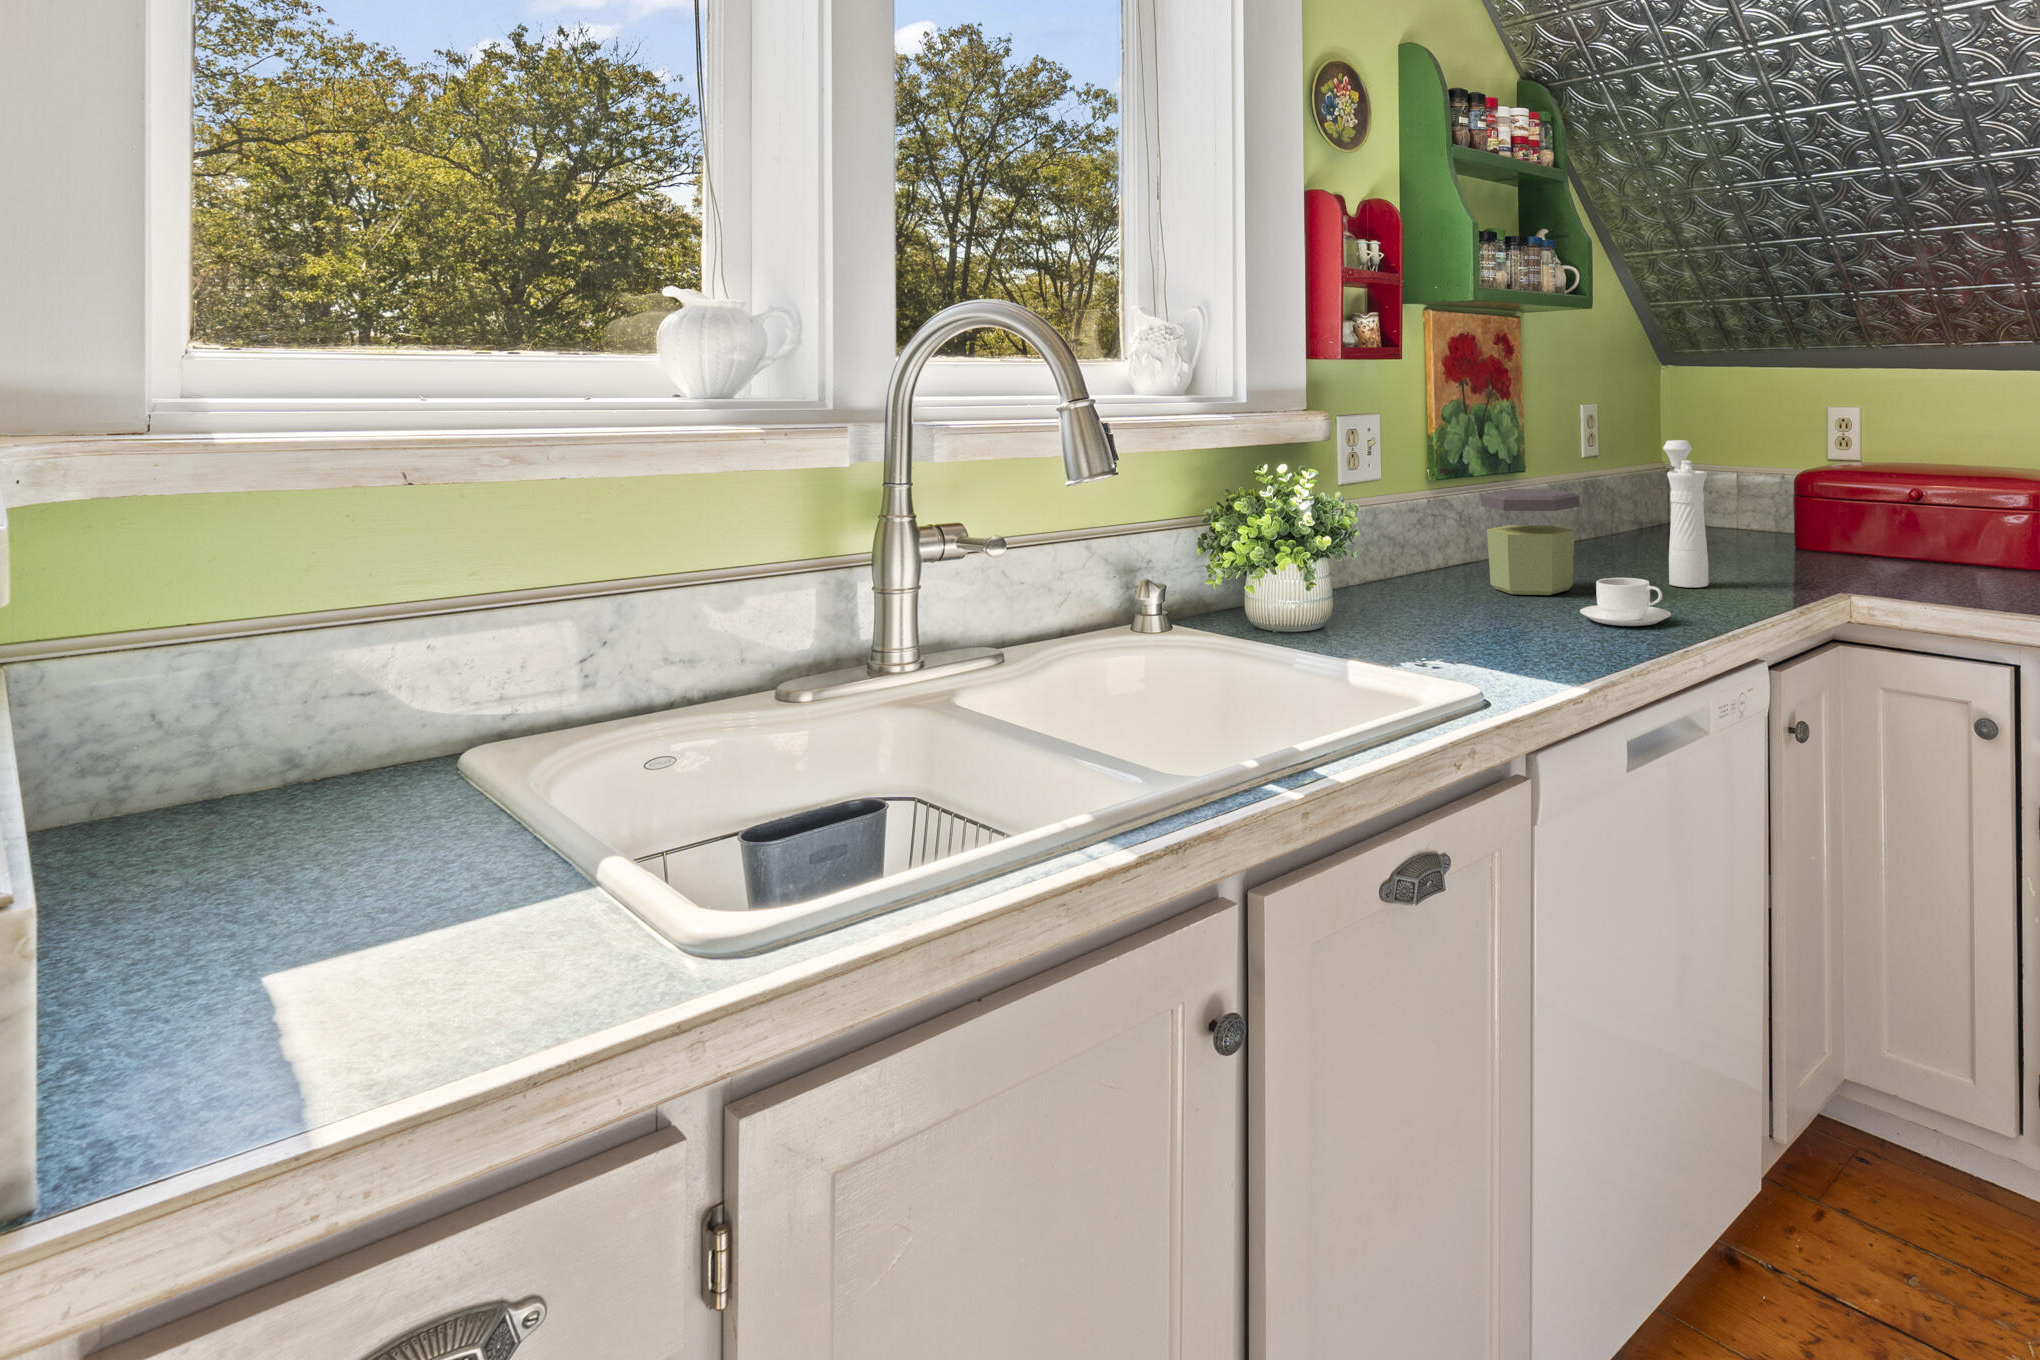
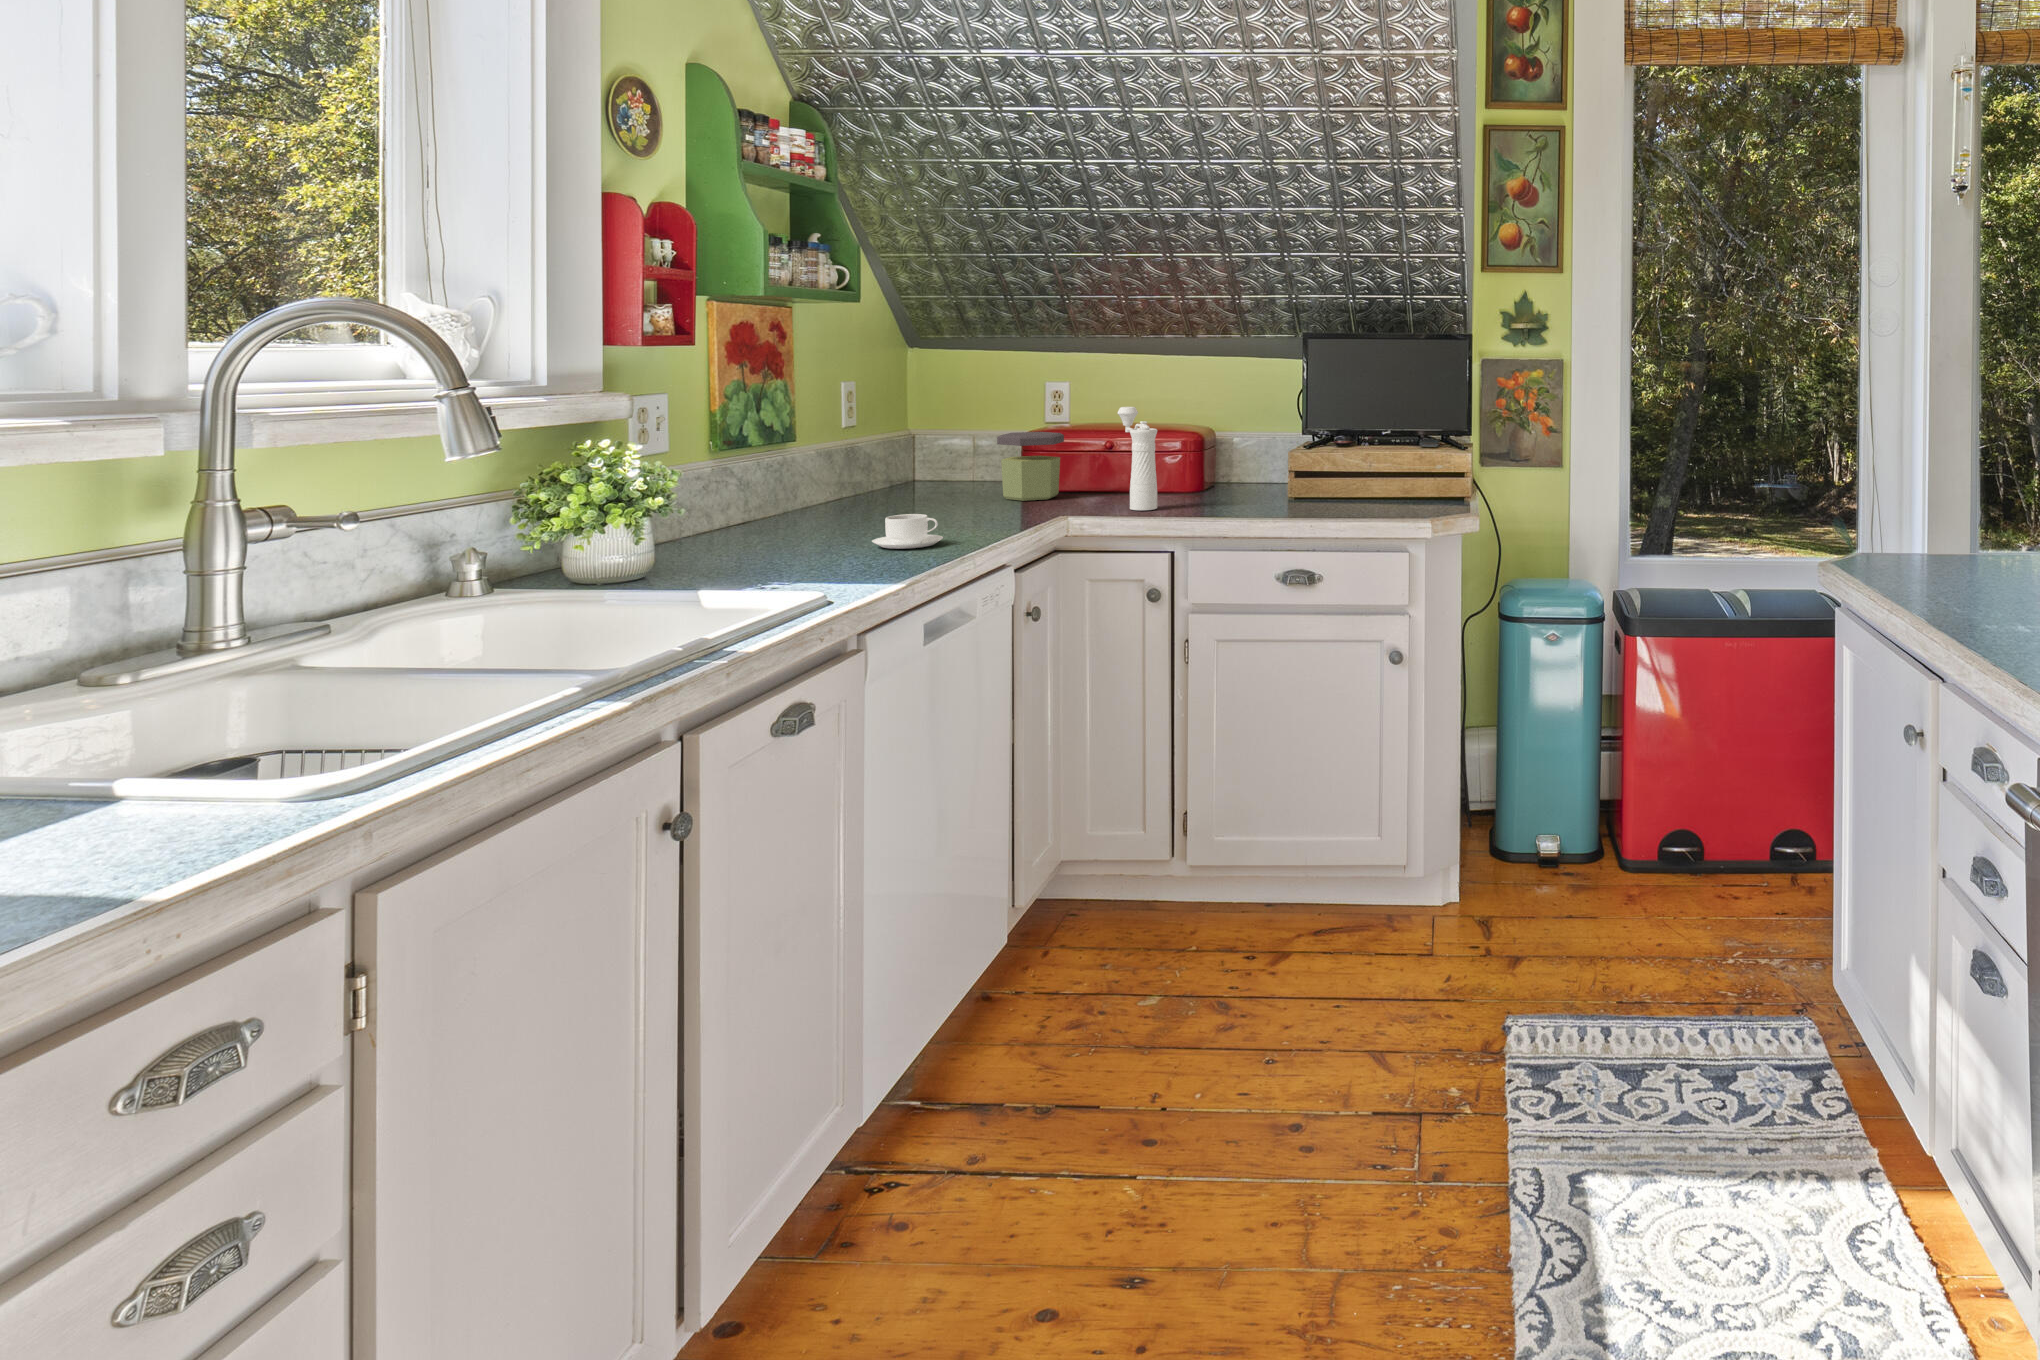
pepper mill: present [1663,440,1708,588] -> present [1117,407,1158,510]
jar: present [1481,489,1580,595] -> present [997,432,1064,501]

